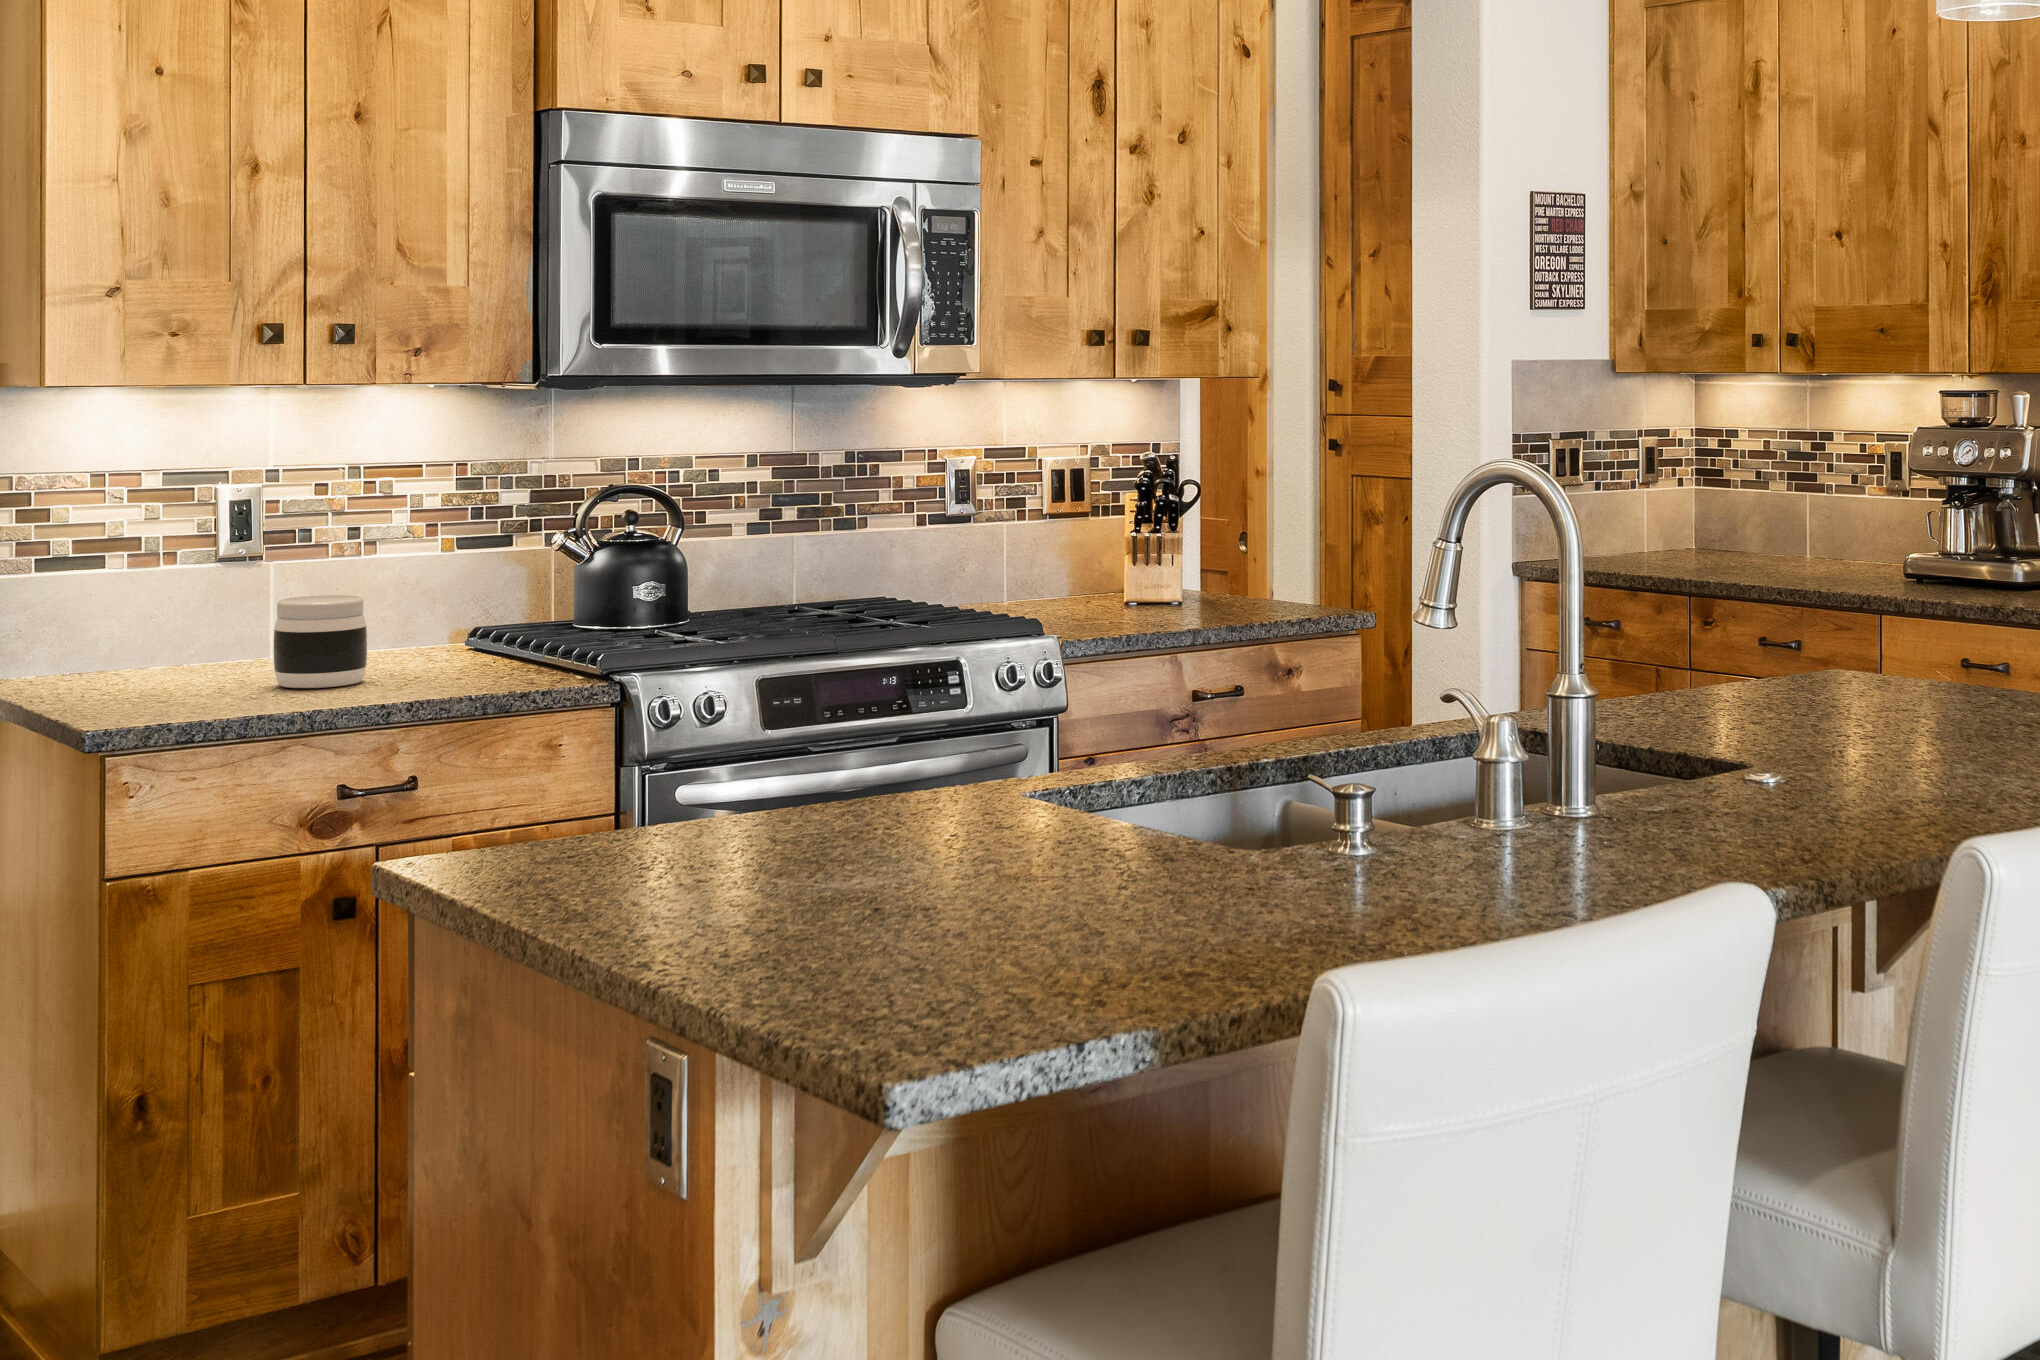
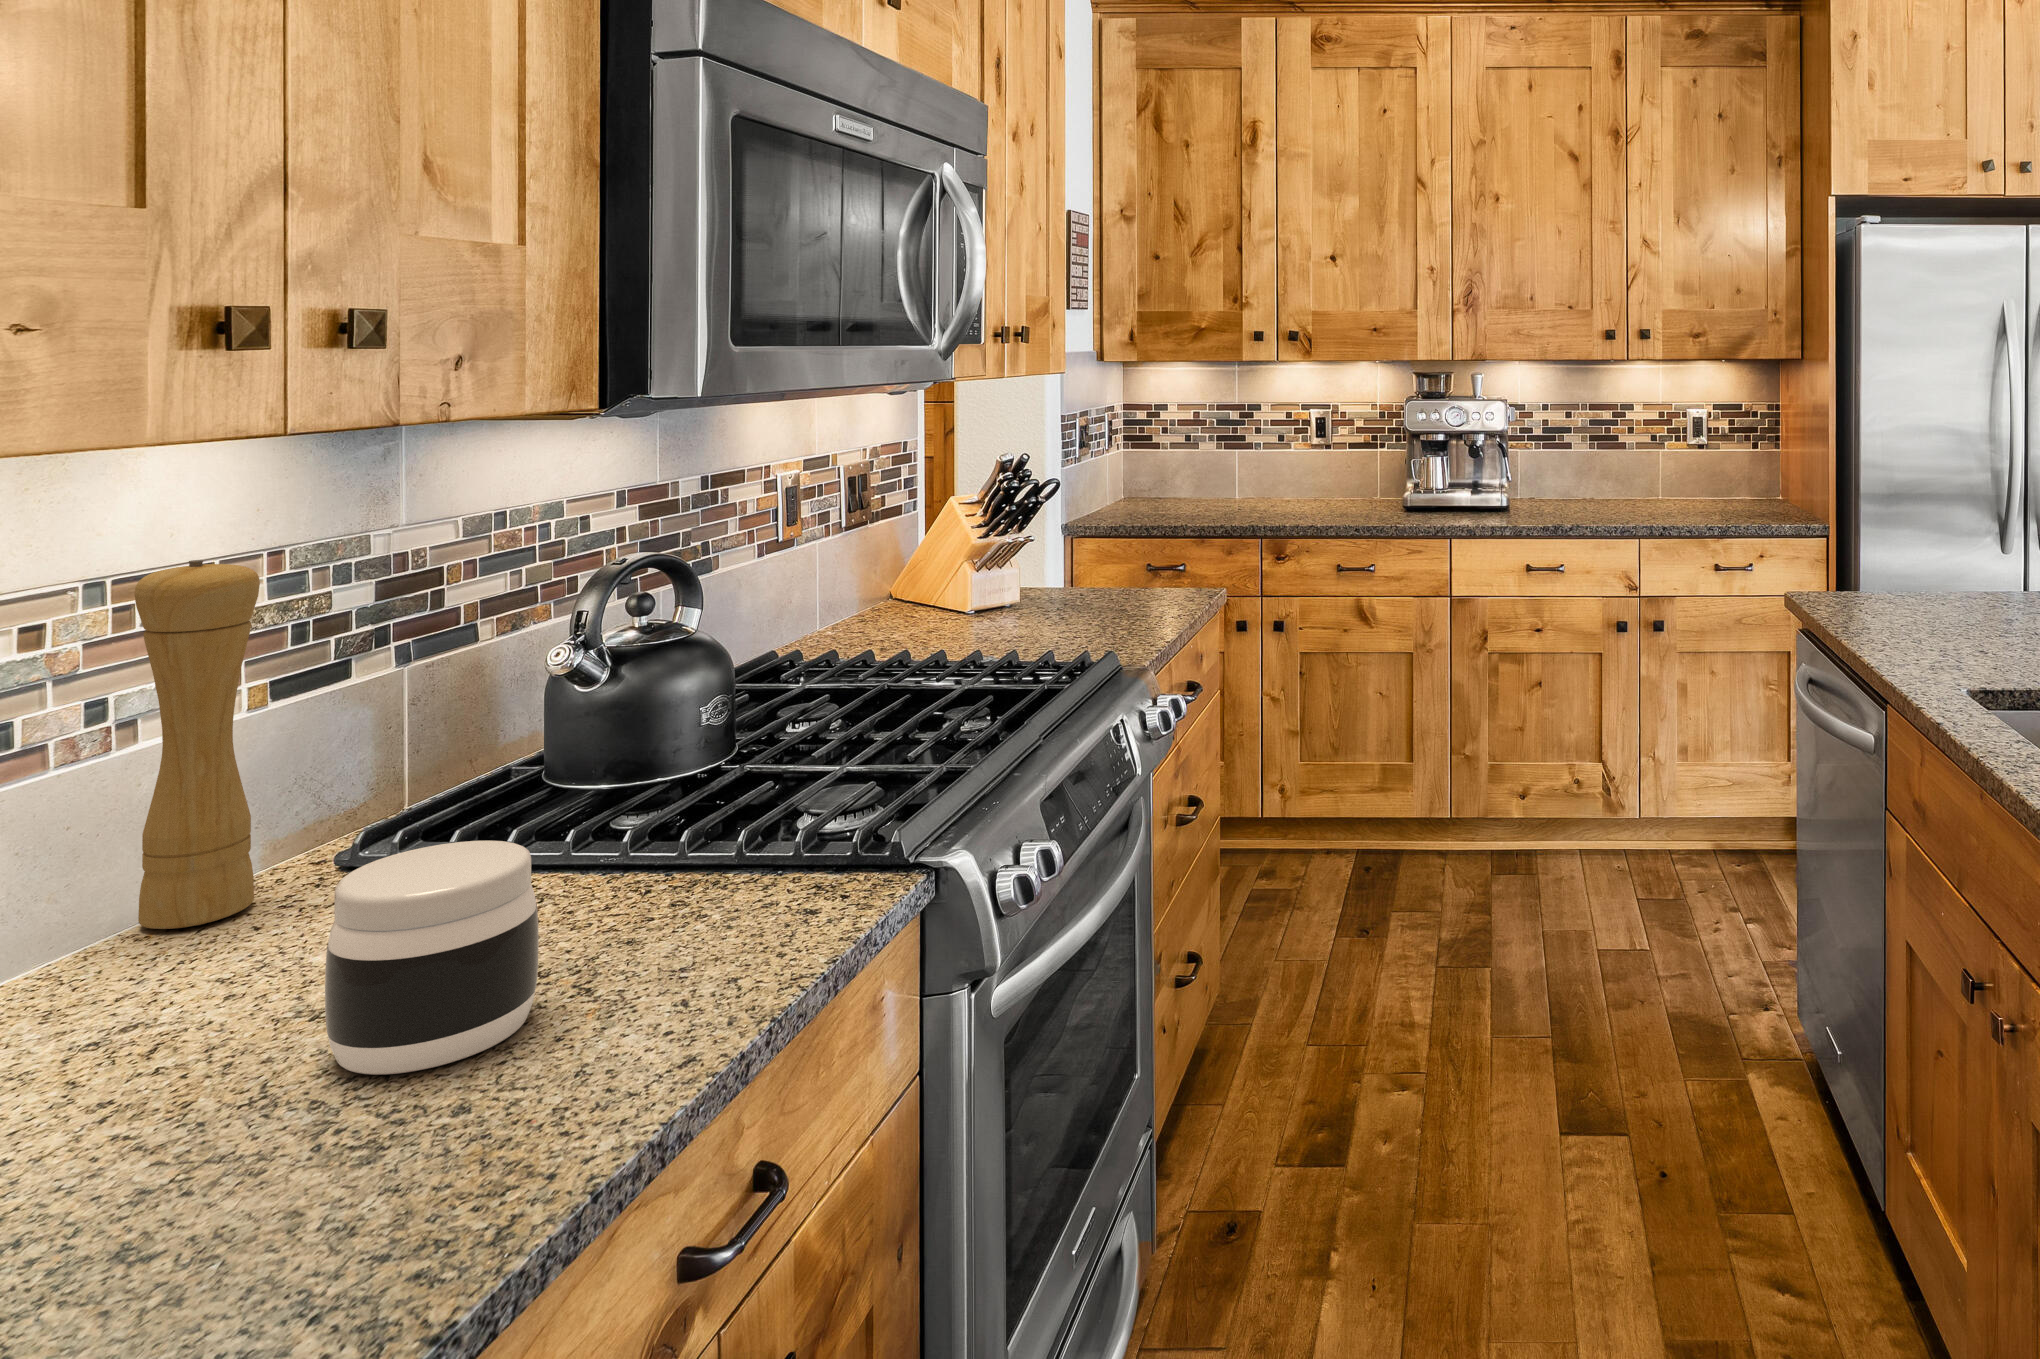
pepper mill: none [361,459,414,649] -> present [134,560,260,929]

